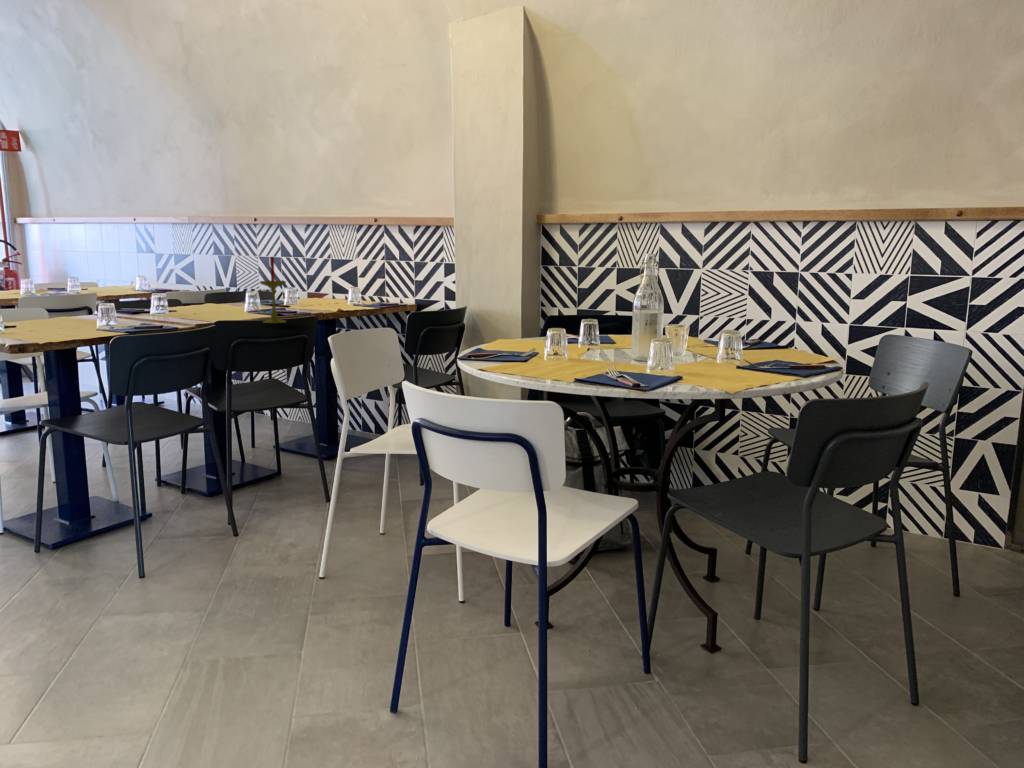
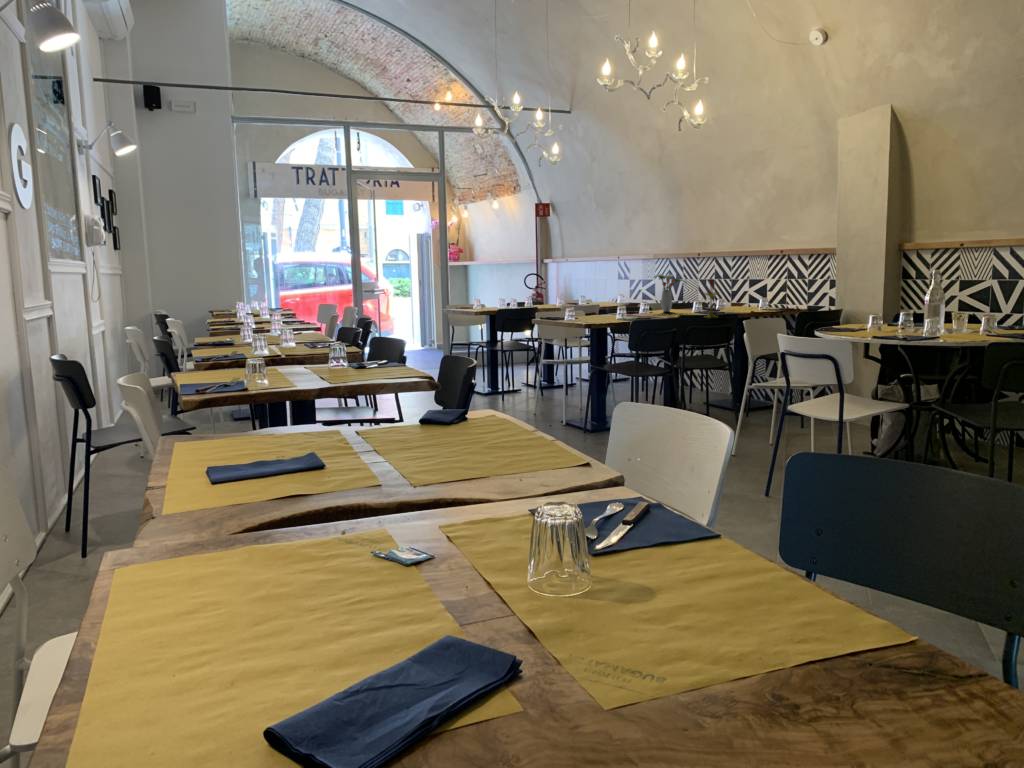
flower arrangement: none [174,246,233,310] -> present [654,274,686,312]

